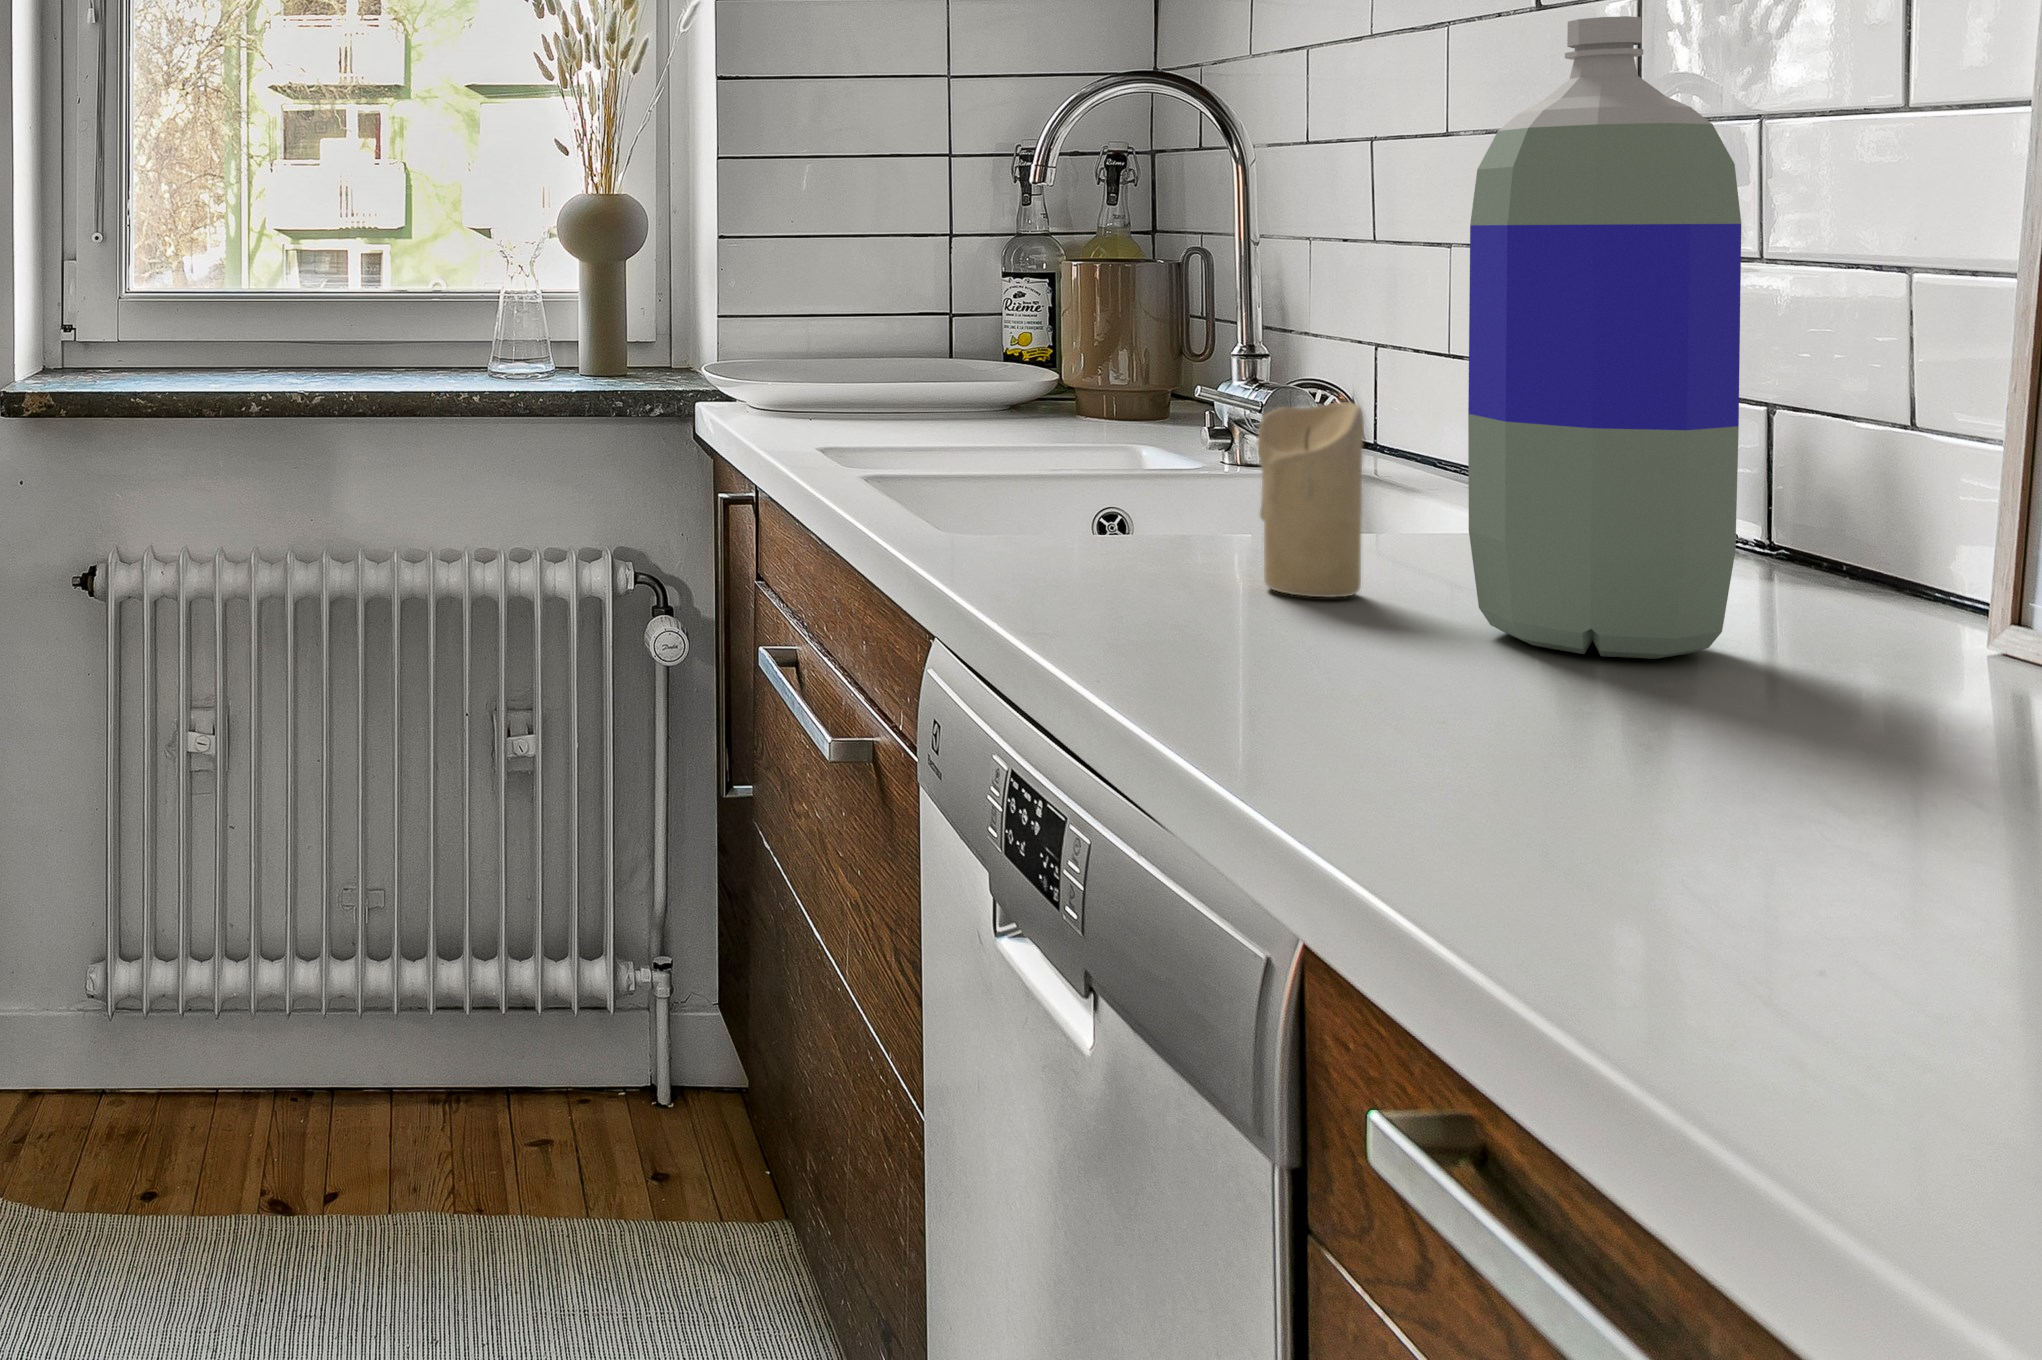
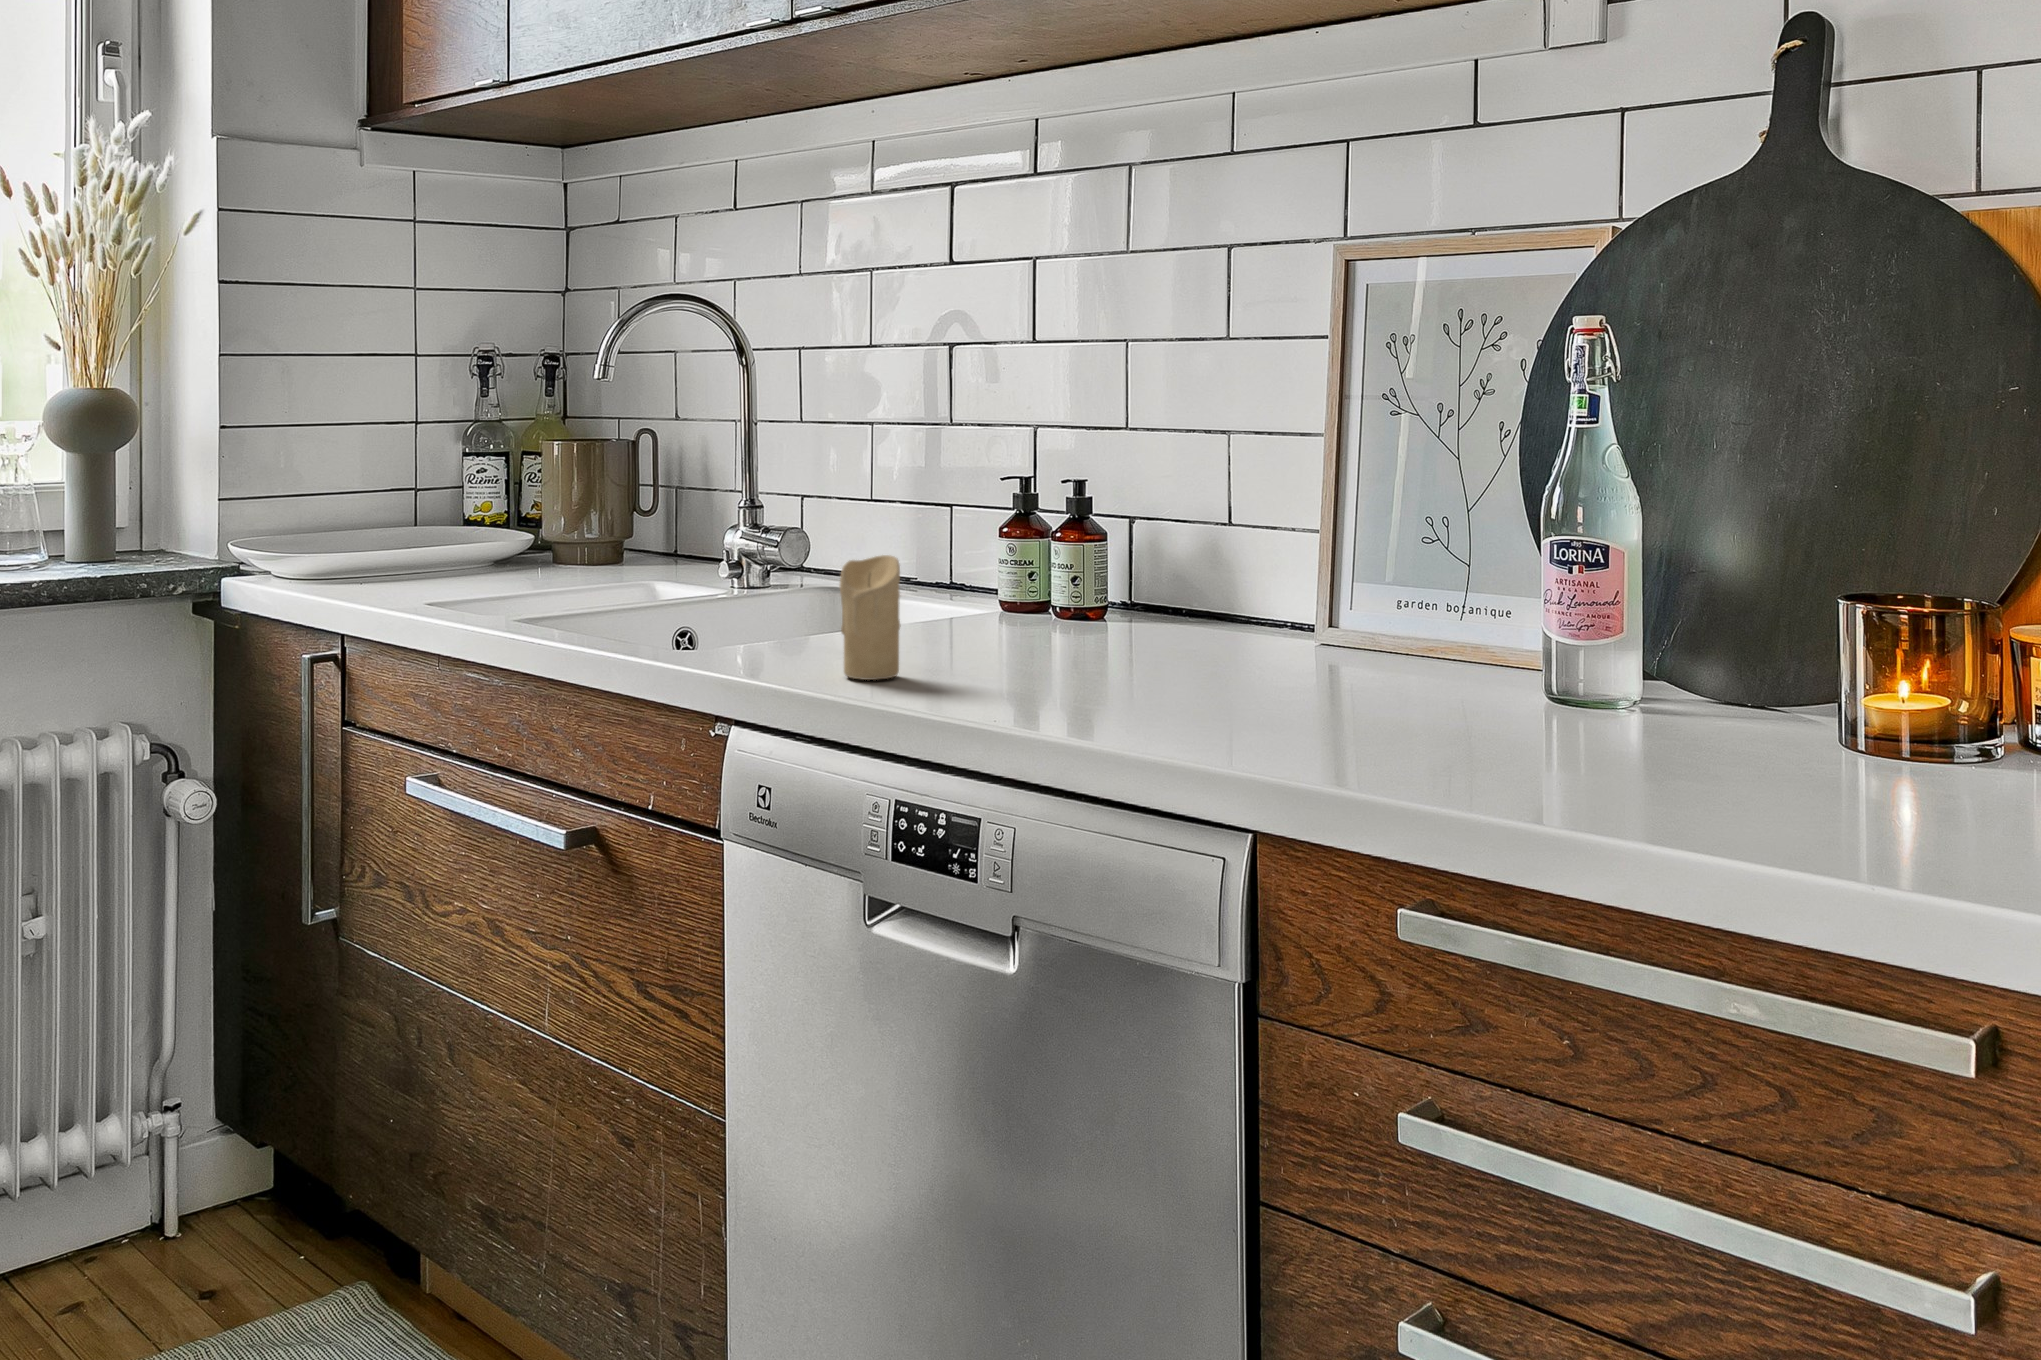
bottle: present [1468,16,1741,659] -> none [974,332,1101,692]

